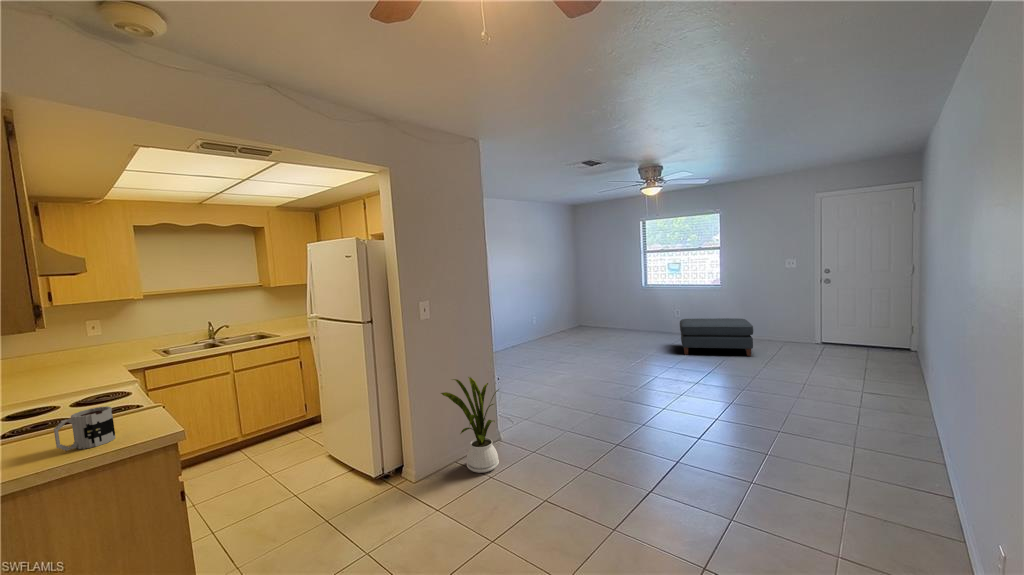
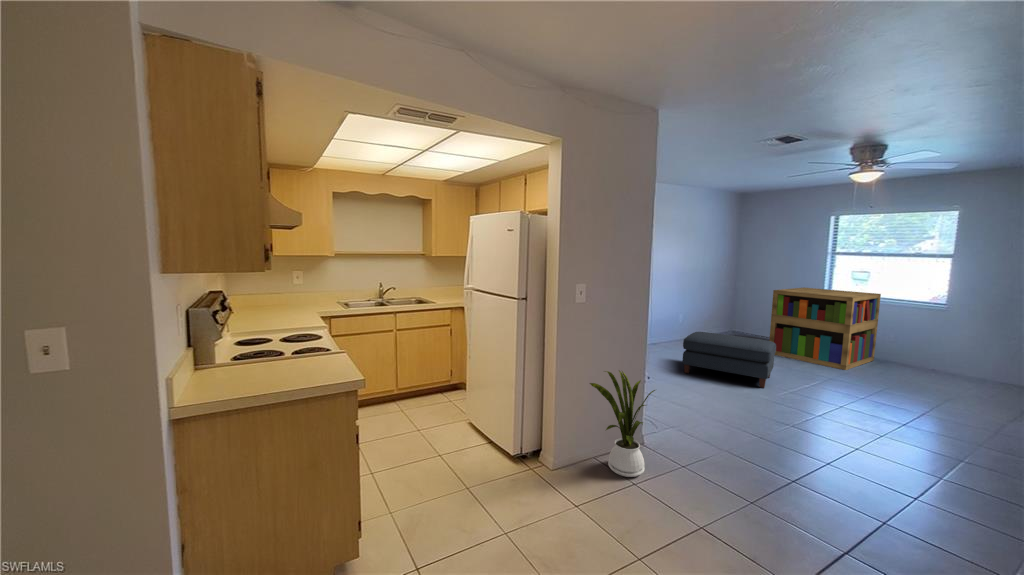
bookshelf: none [606,282,683,347] -> present [769,287,881,370]
ottoman: present [680,318,753,356] -> present [682,332,776,388]
mug: present [54,406,116,451] -> none [266,347,310,383]

